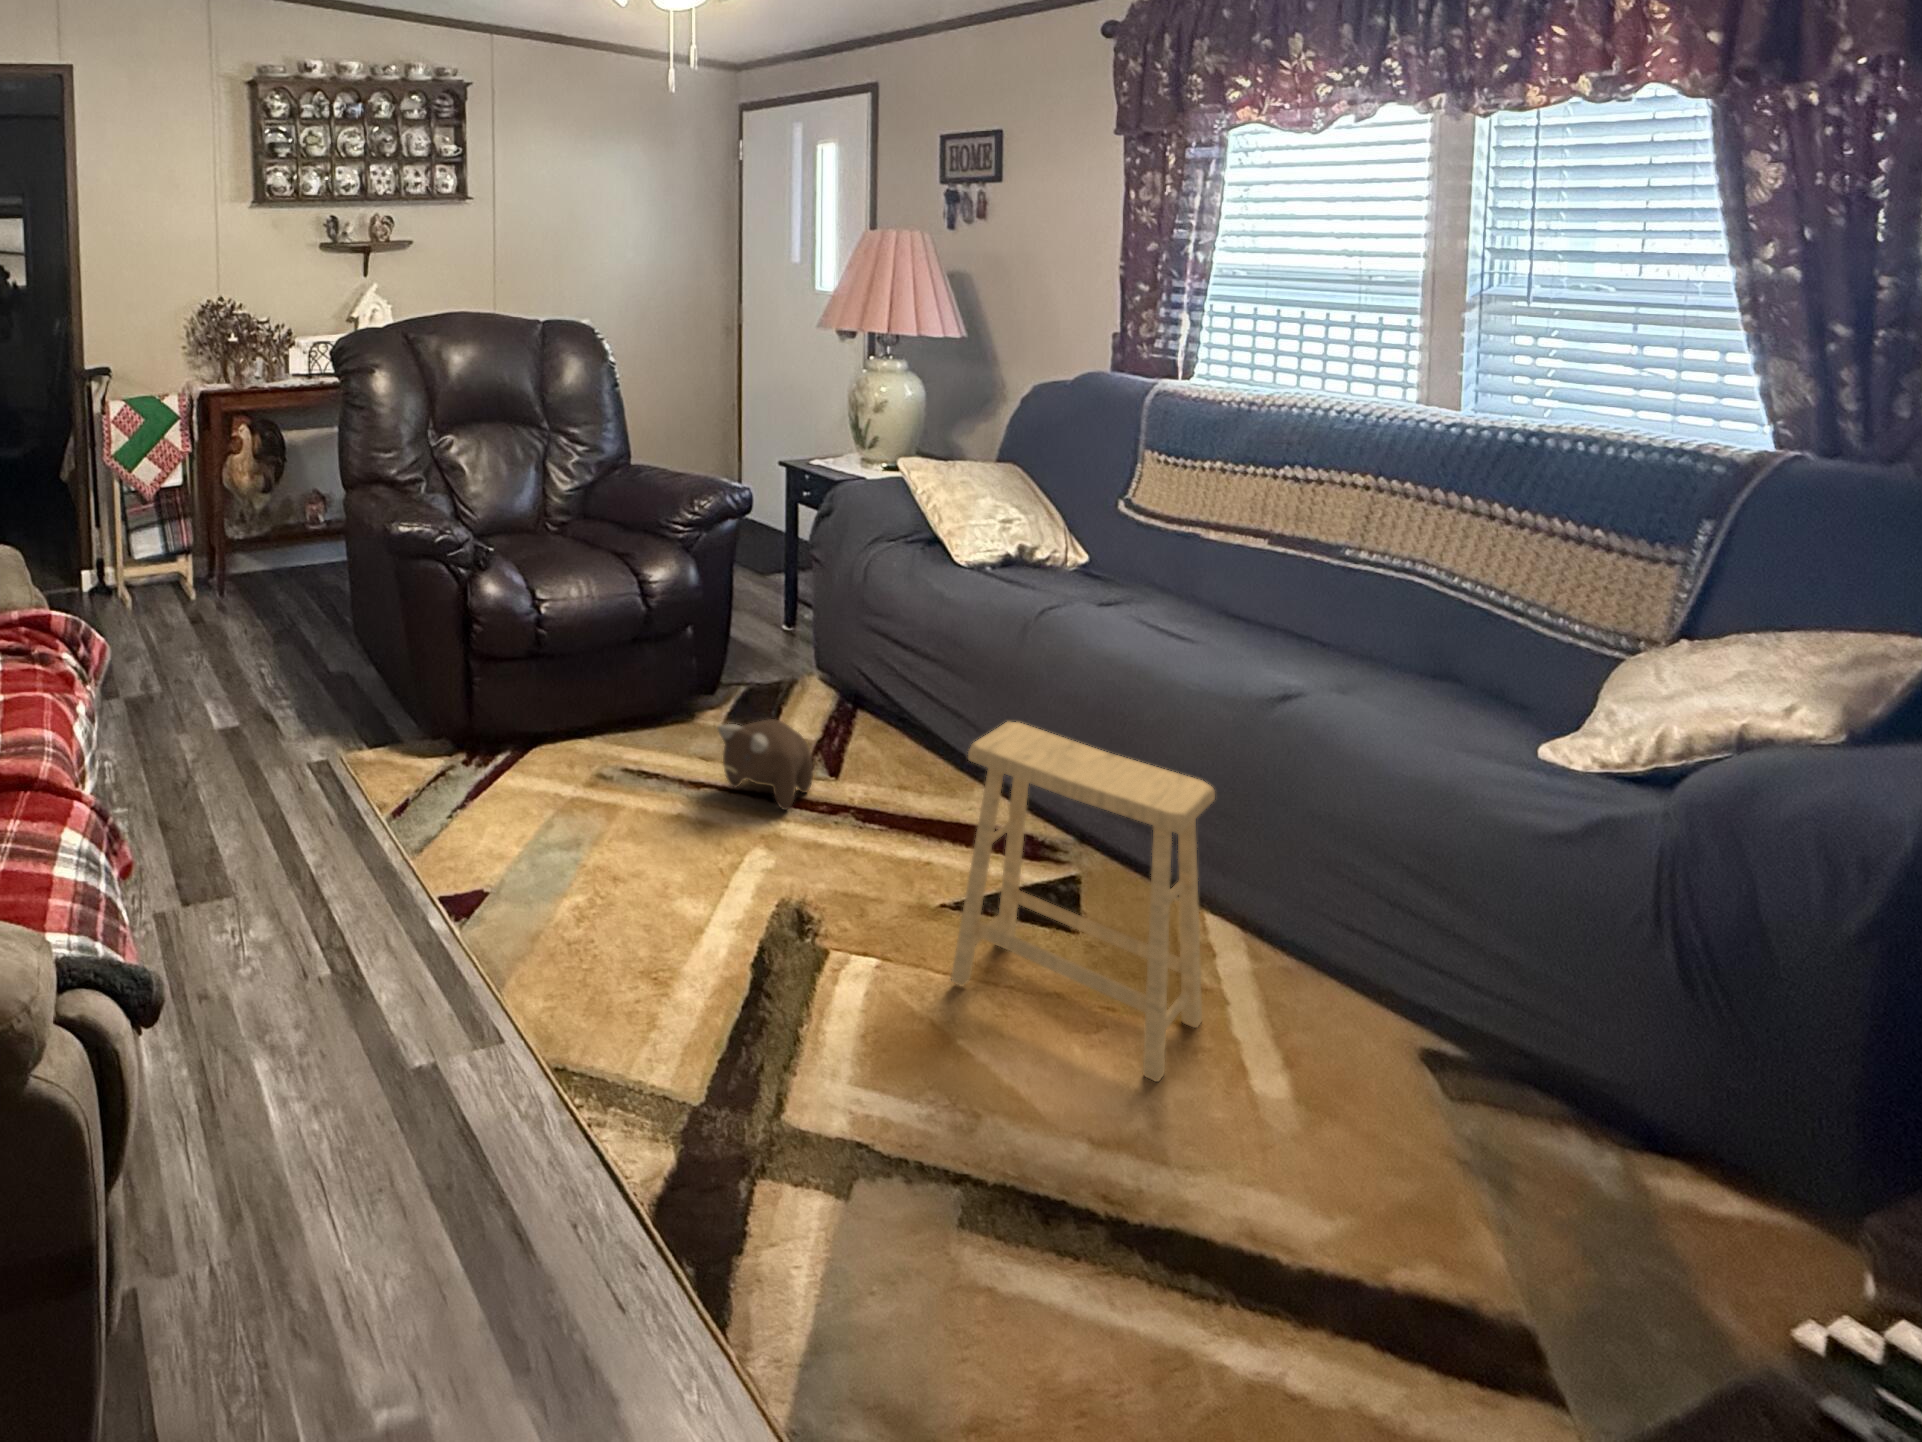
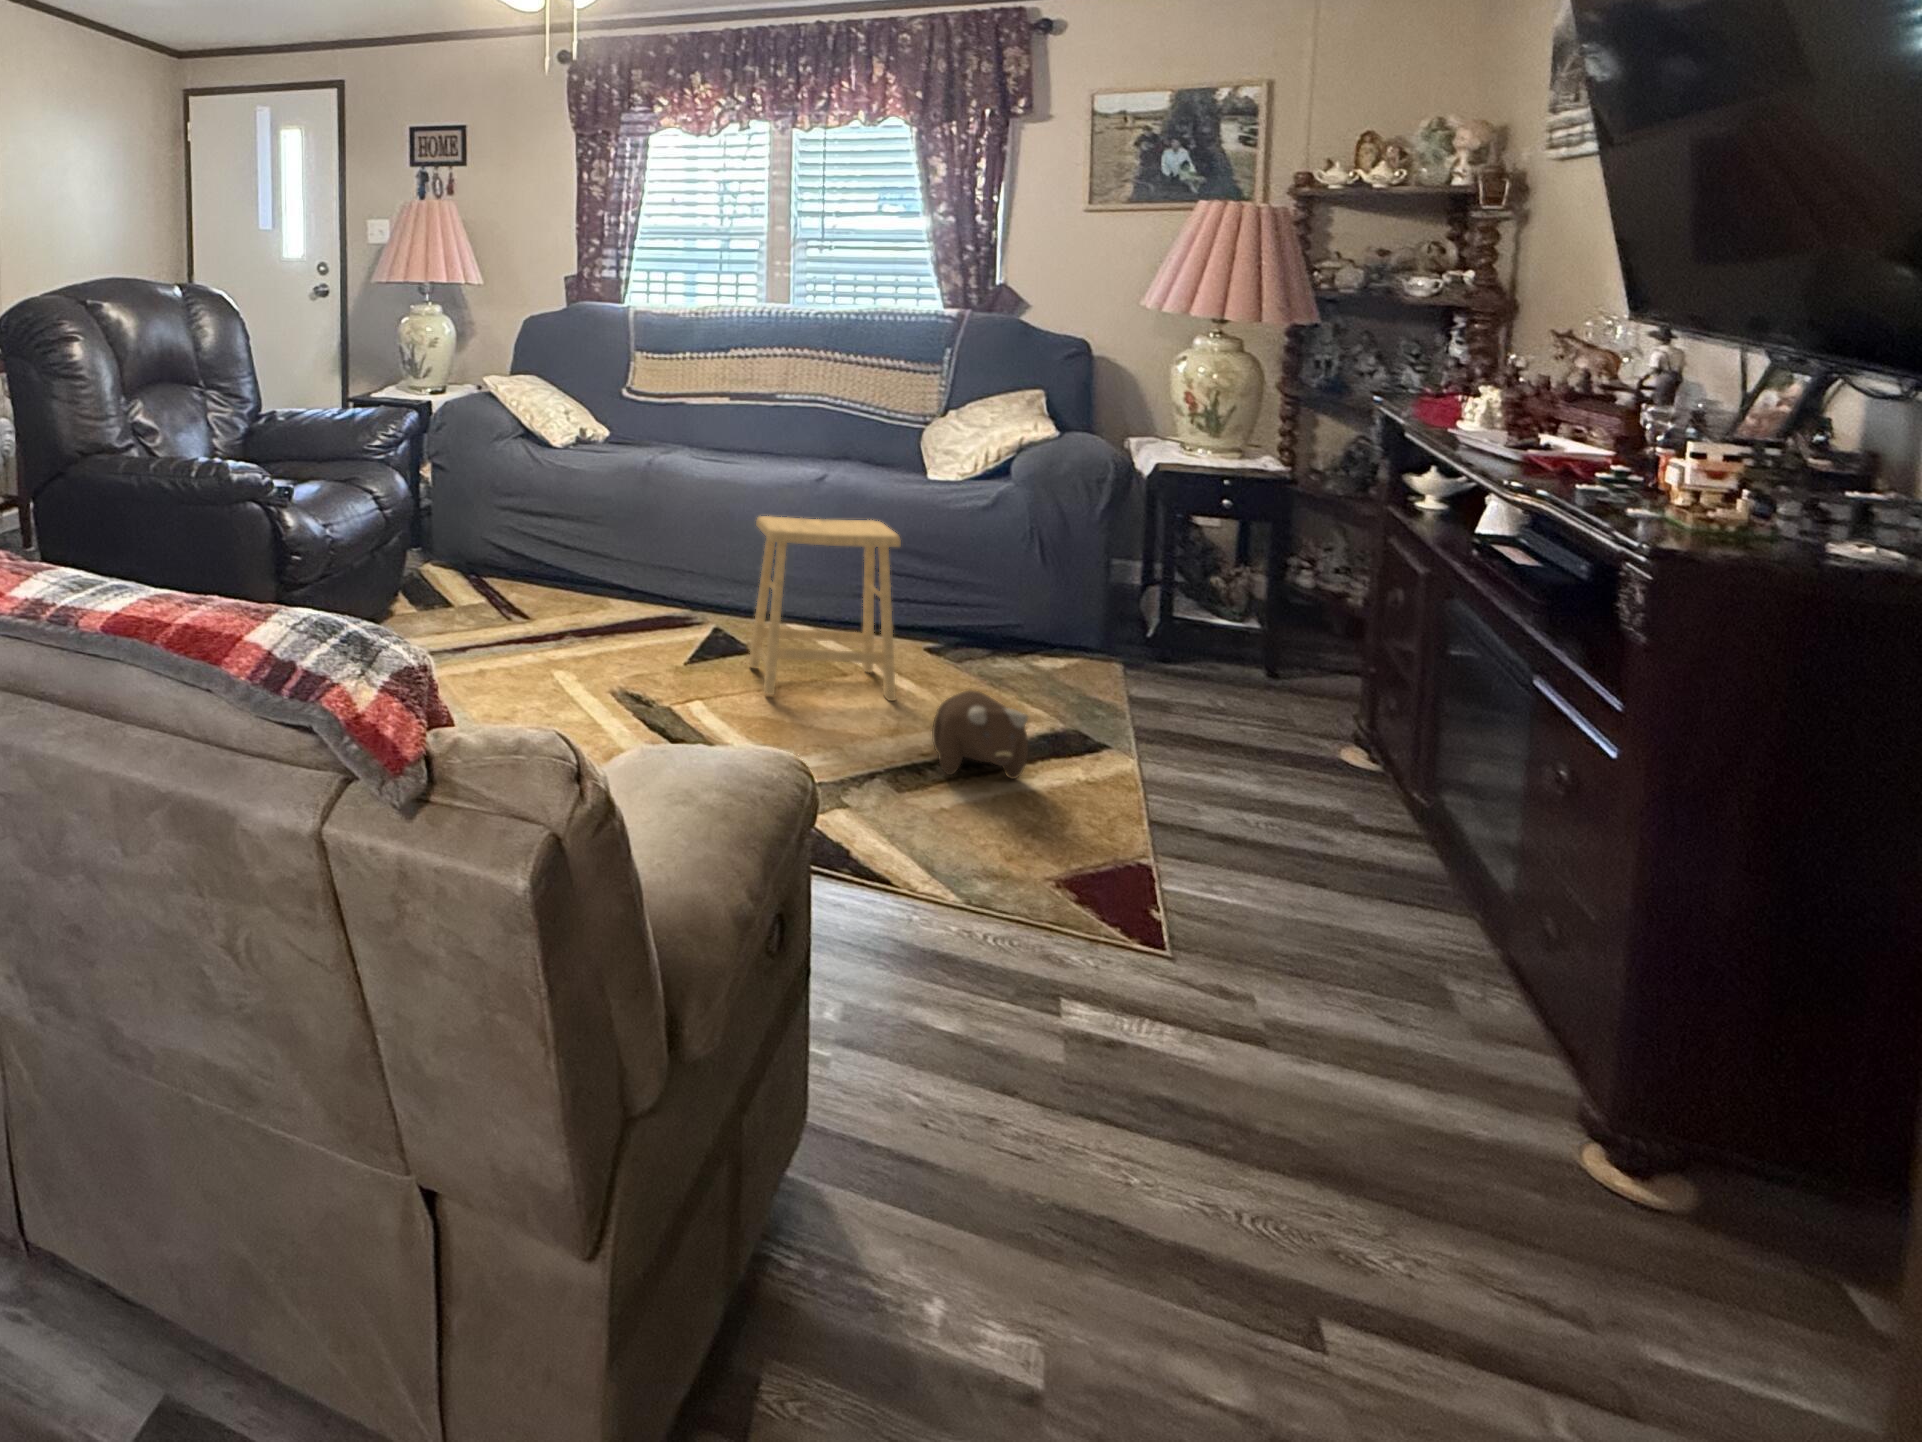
plush toy: present [718,719,813,810] -> present [932,690,1028,779]

